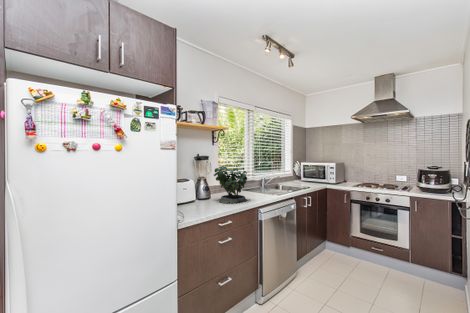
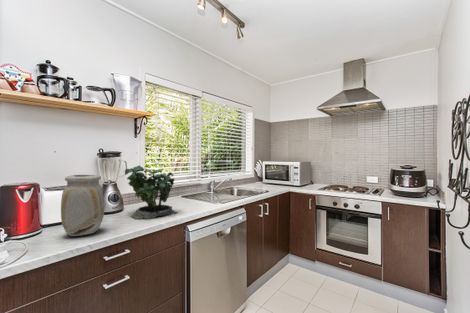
vase: none [189,172,212,211] -> present [61,175,104,236]

